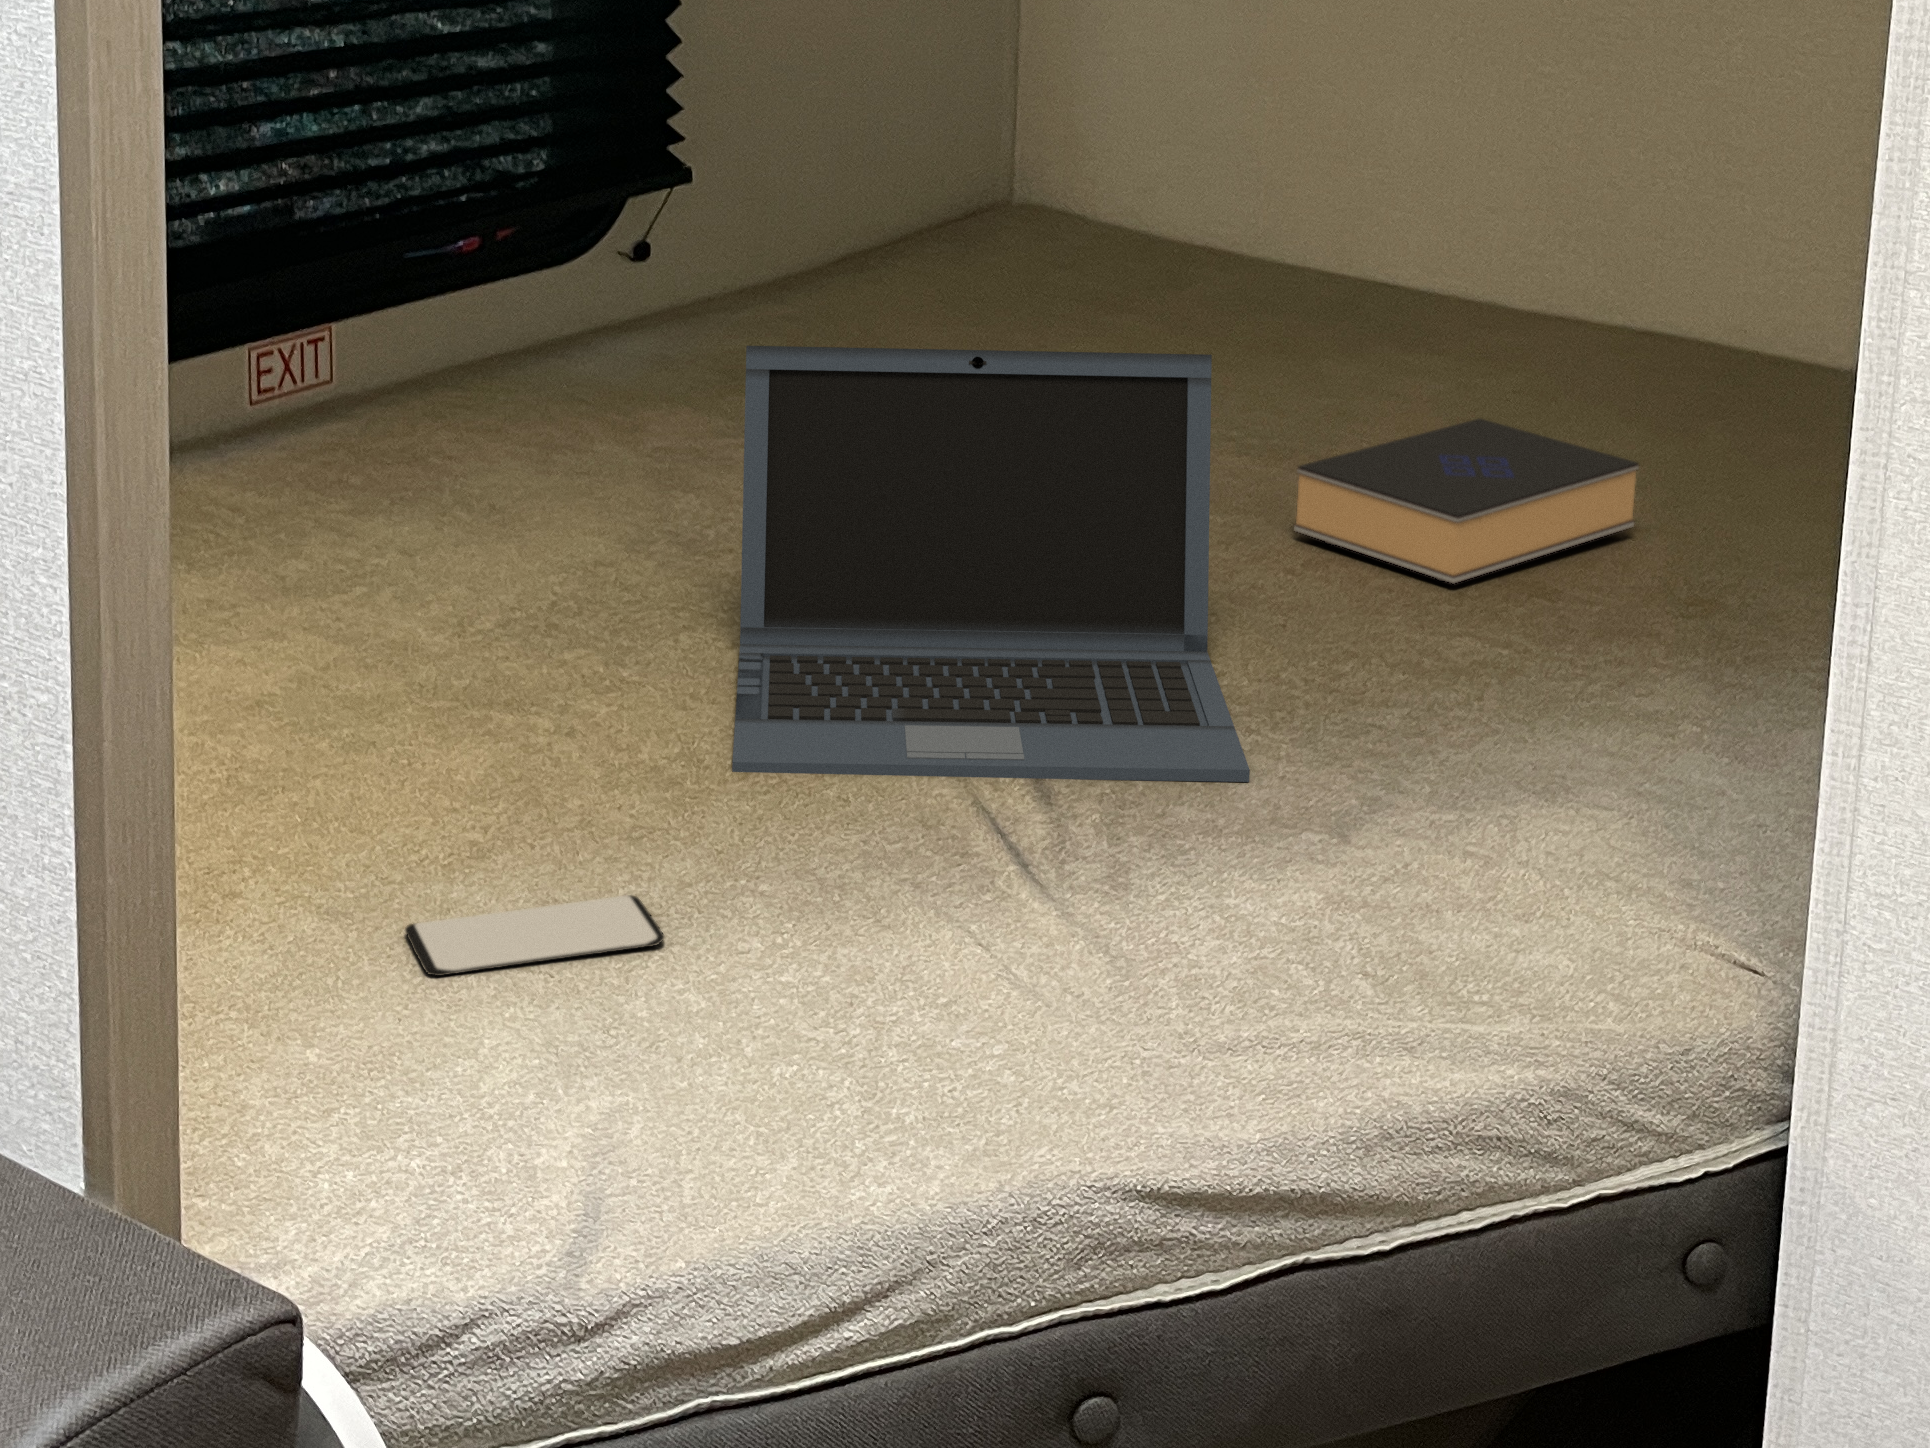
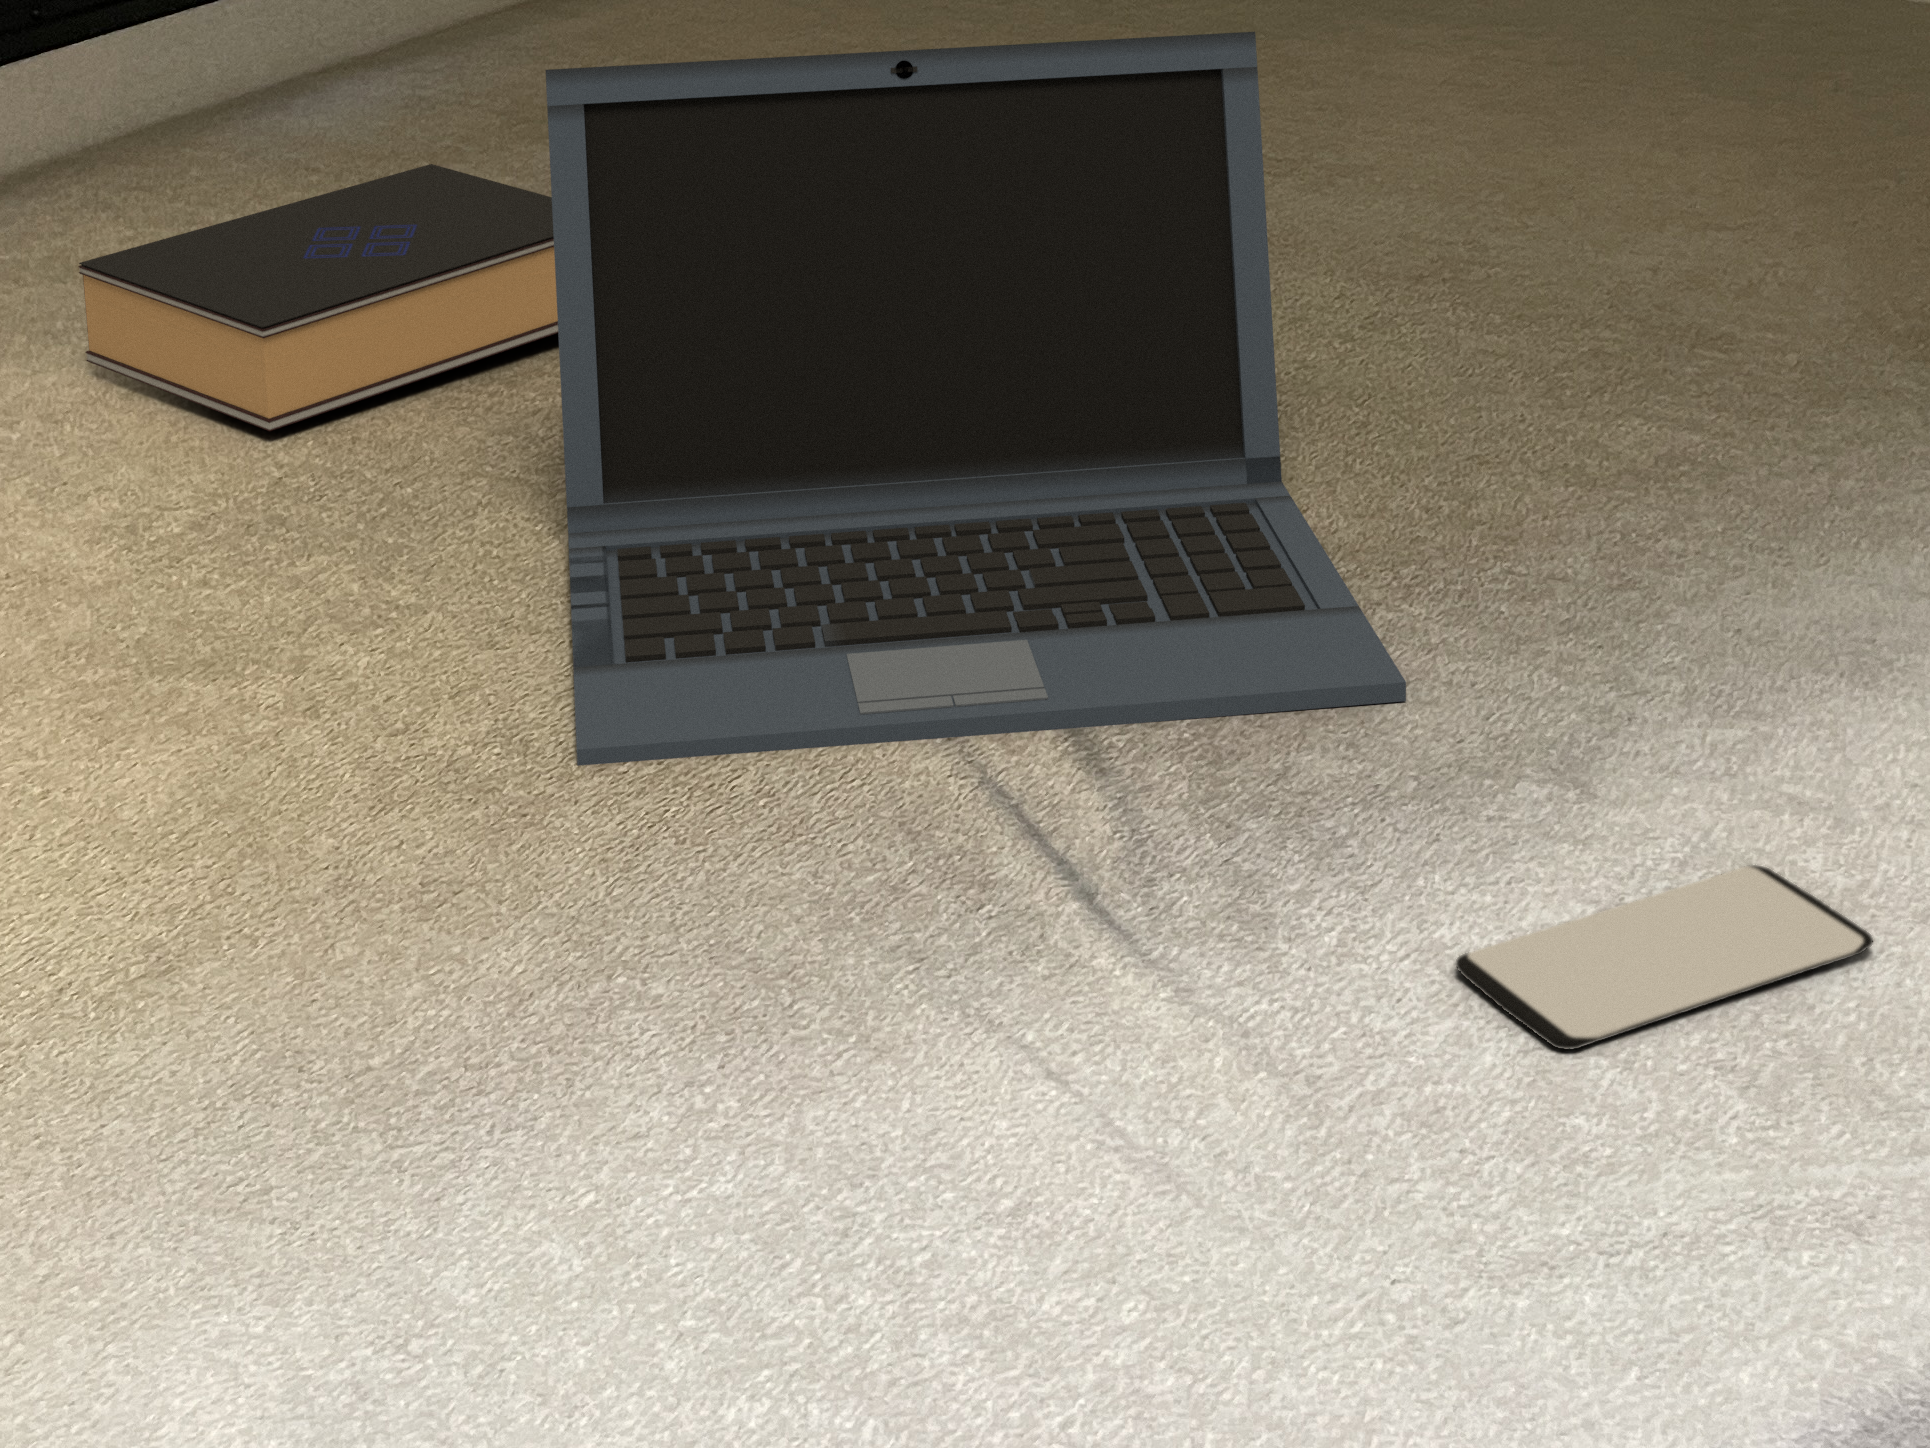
book: present [1294,419,1639,583] -> present [79,164,558,431]
smartphone: present [405,895,664,976] -> present [1456,865,1873,1049]

